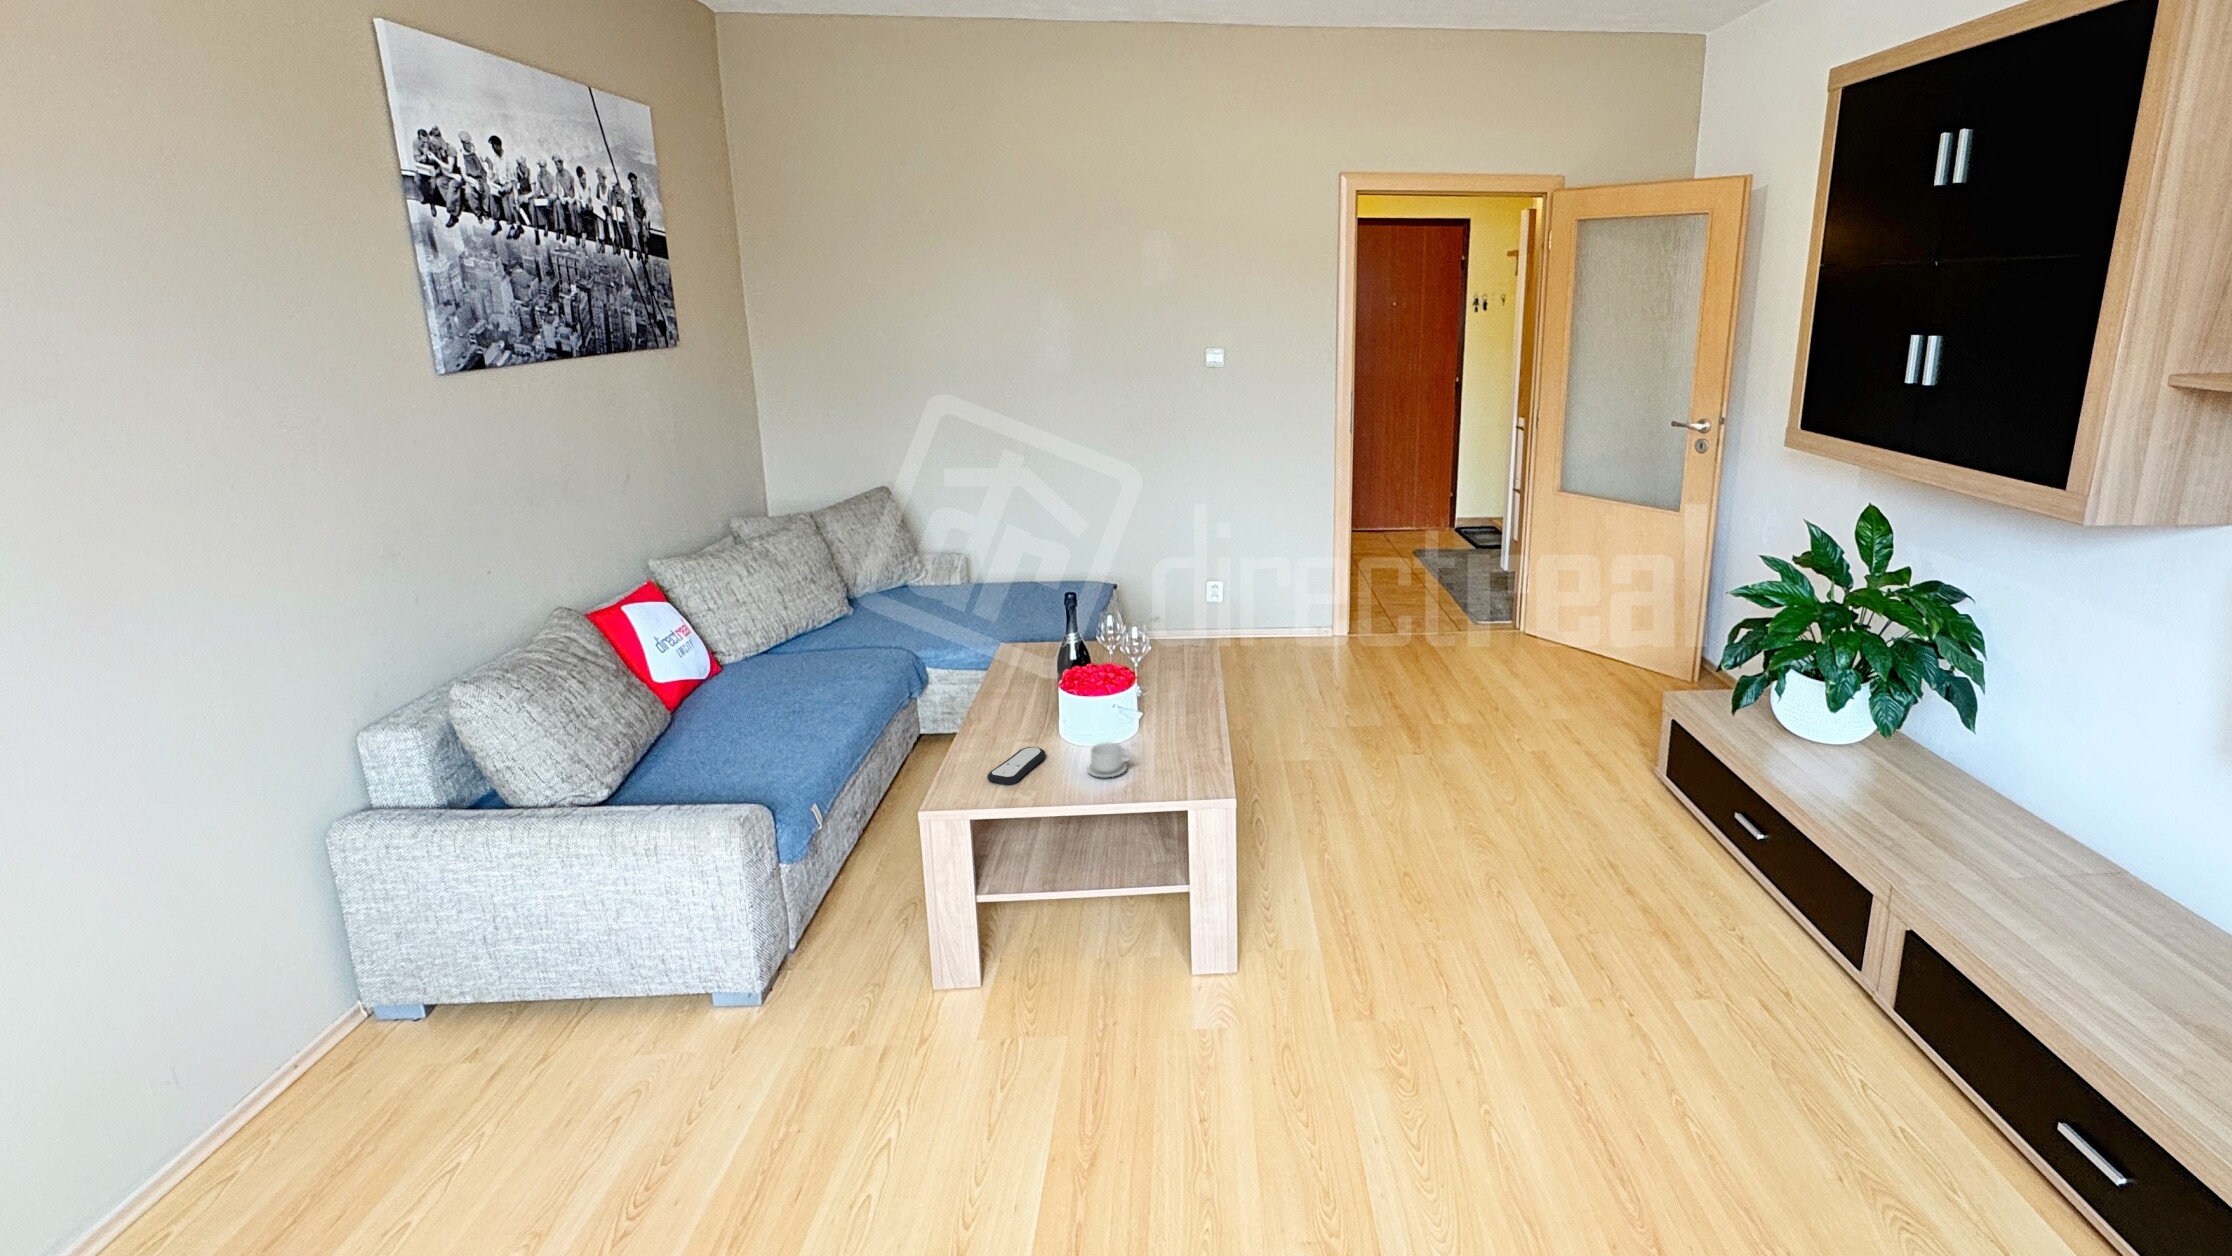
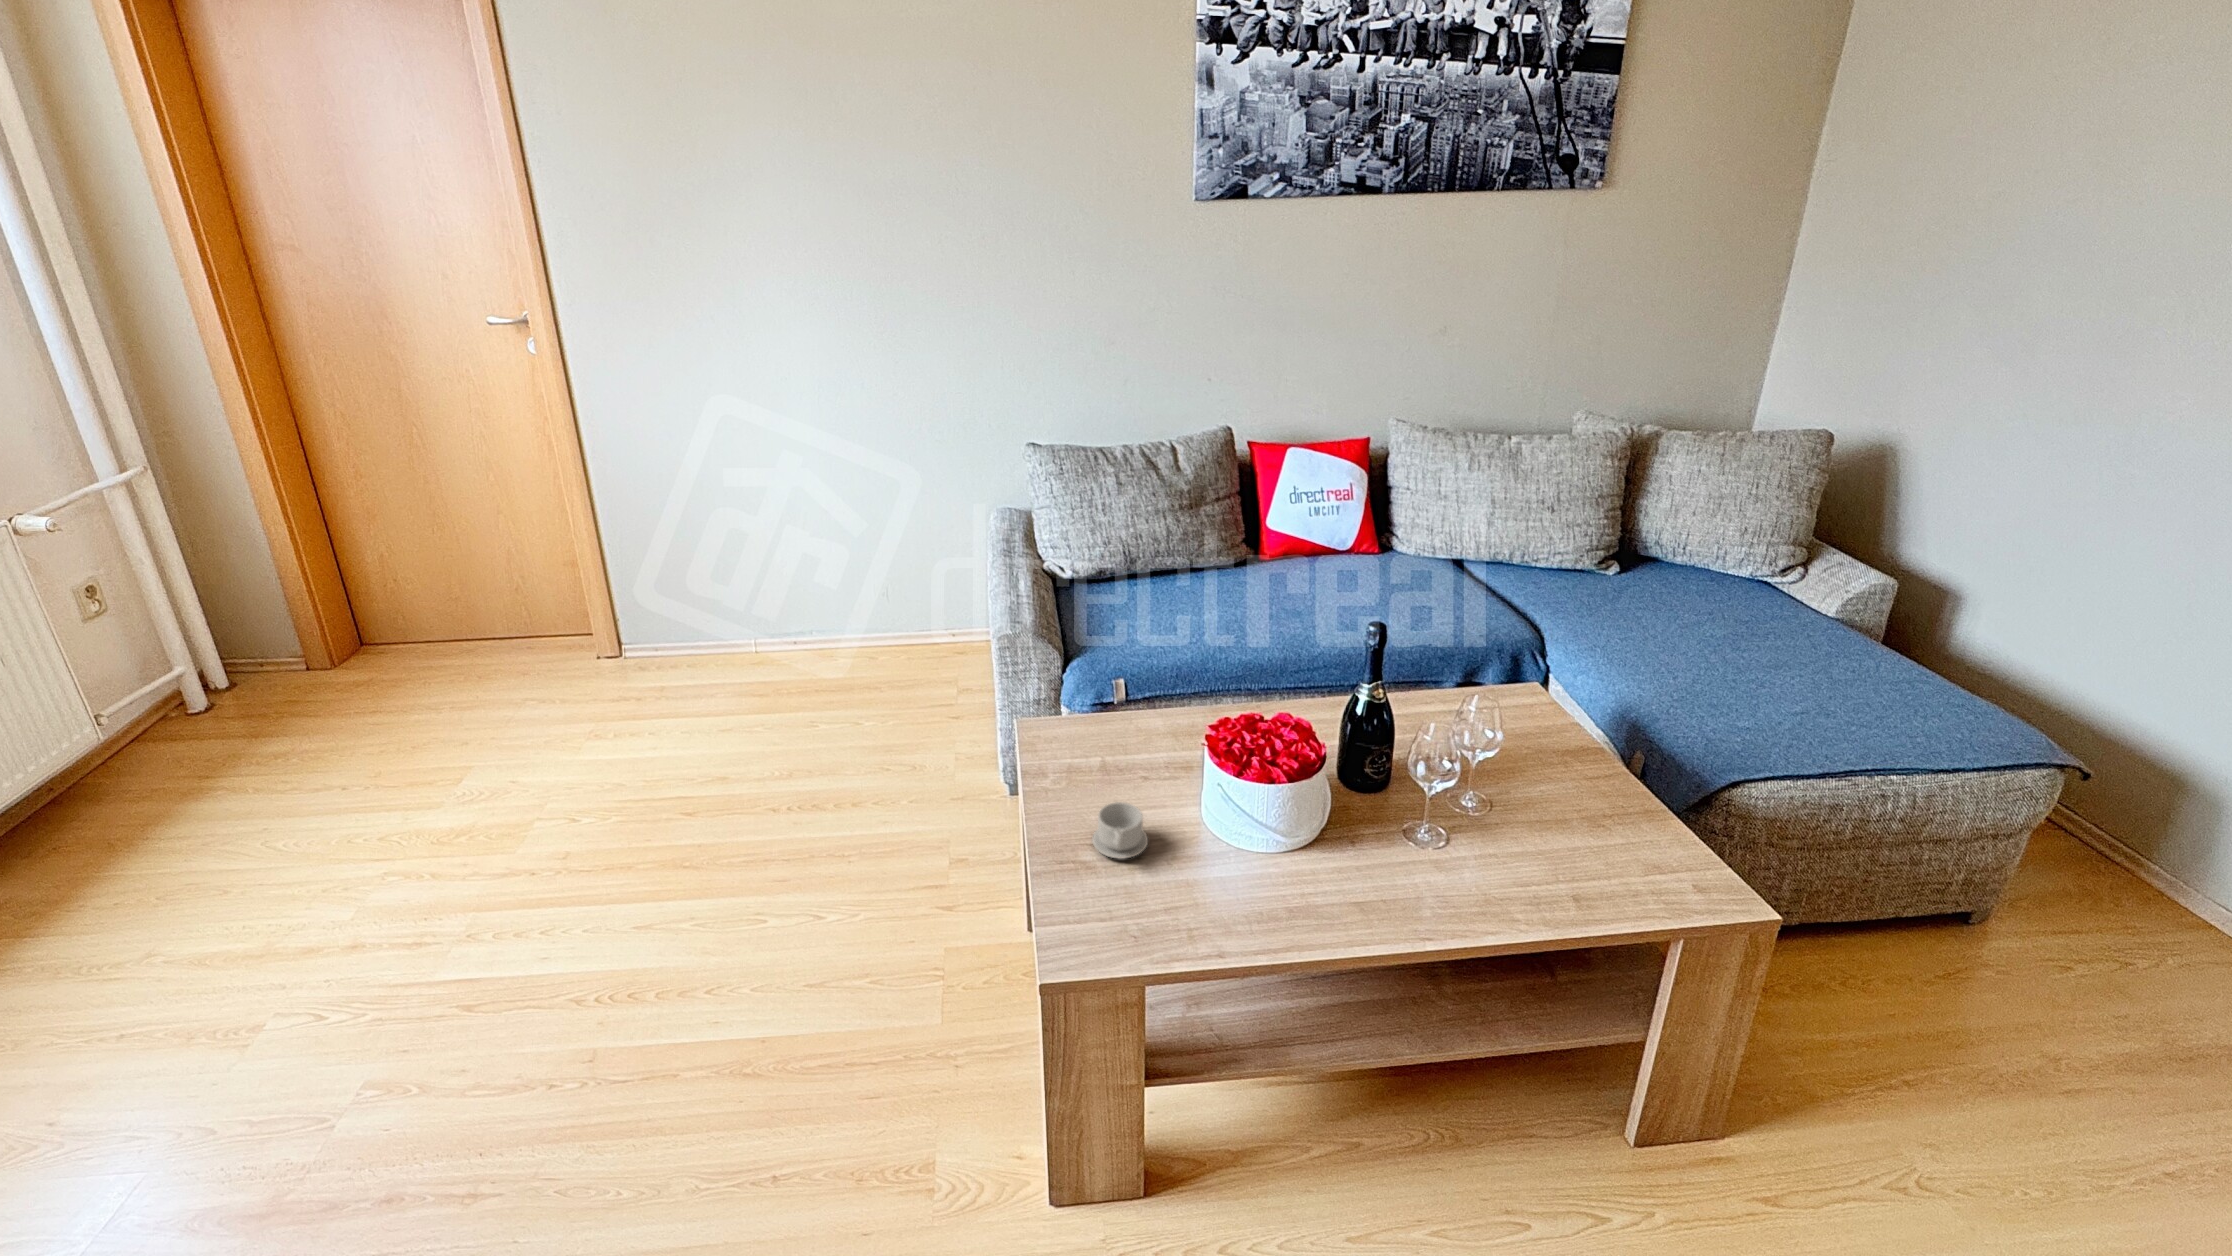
remote control: present [987,747,1046,785] -> none [1069,744,1163,782]

